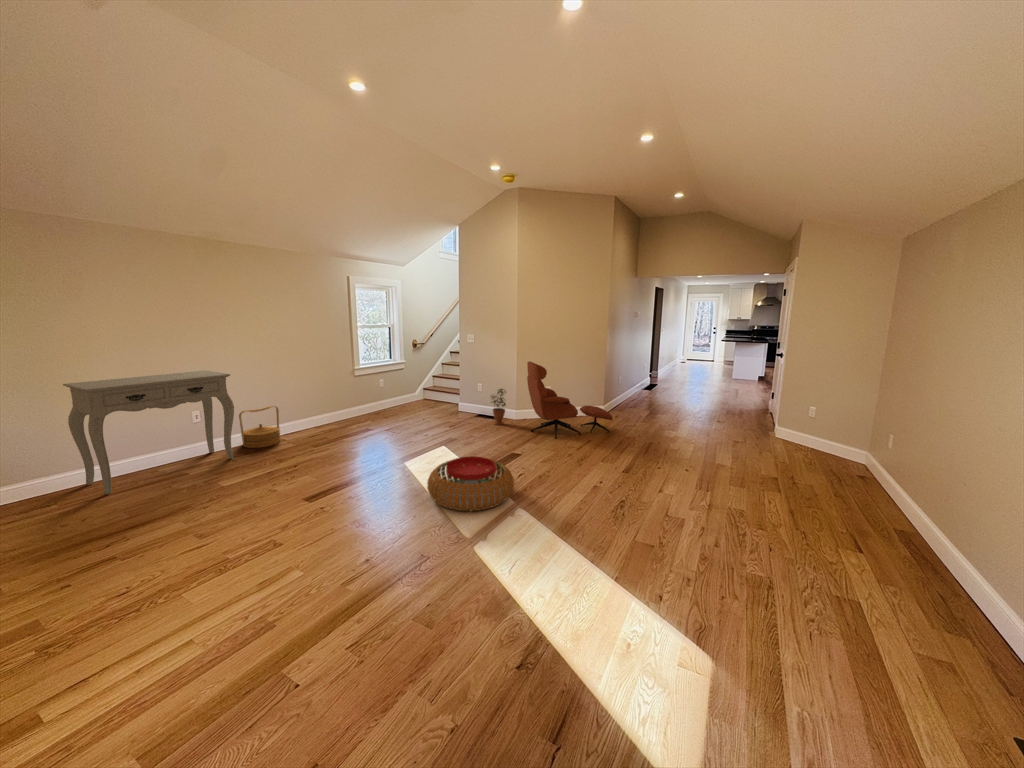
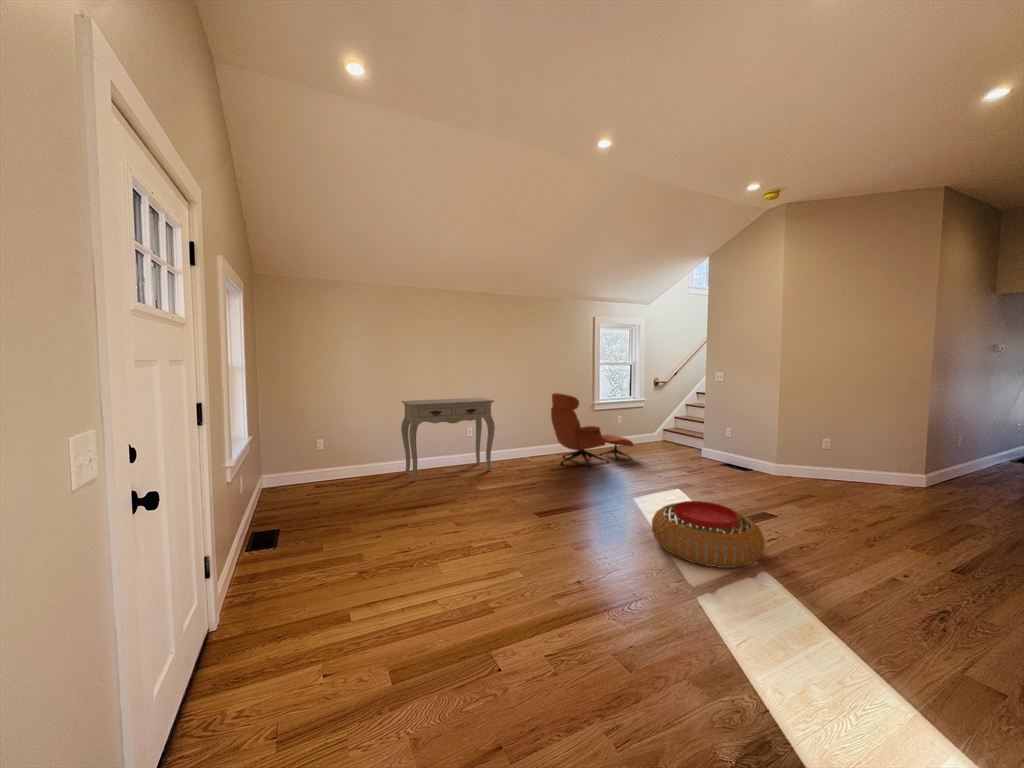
lounge chair: present [527,361,613,438] -> present [551,393,634,468]
potted plant: present [491,389,506,425] -> none [741,432,765,478]
woven basket: present [239,406,280,448] -> none [498,431,527,465]

